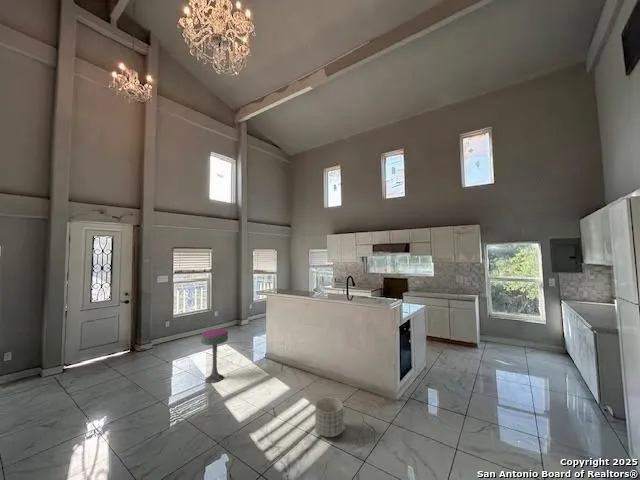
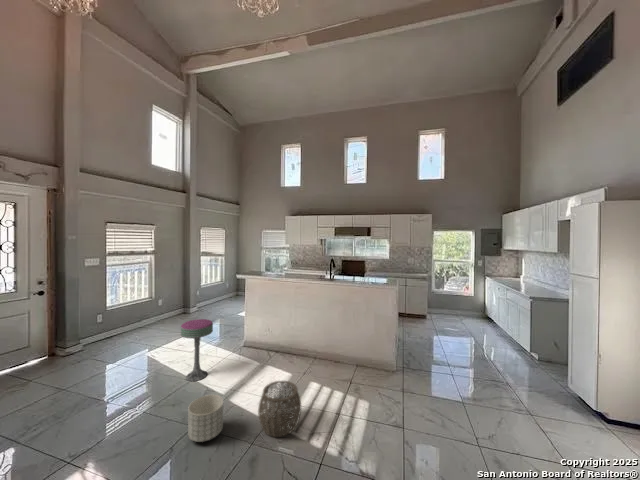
woven basket: none [231,389,271,441] -> present [258,381,301,437]
planter: present [315,397,343,437] -> present [188,395,223,442]

